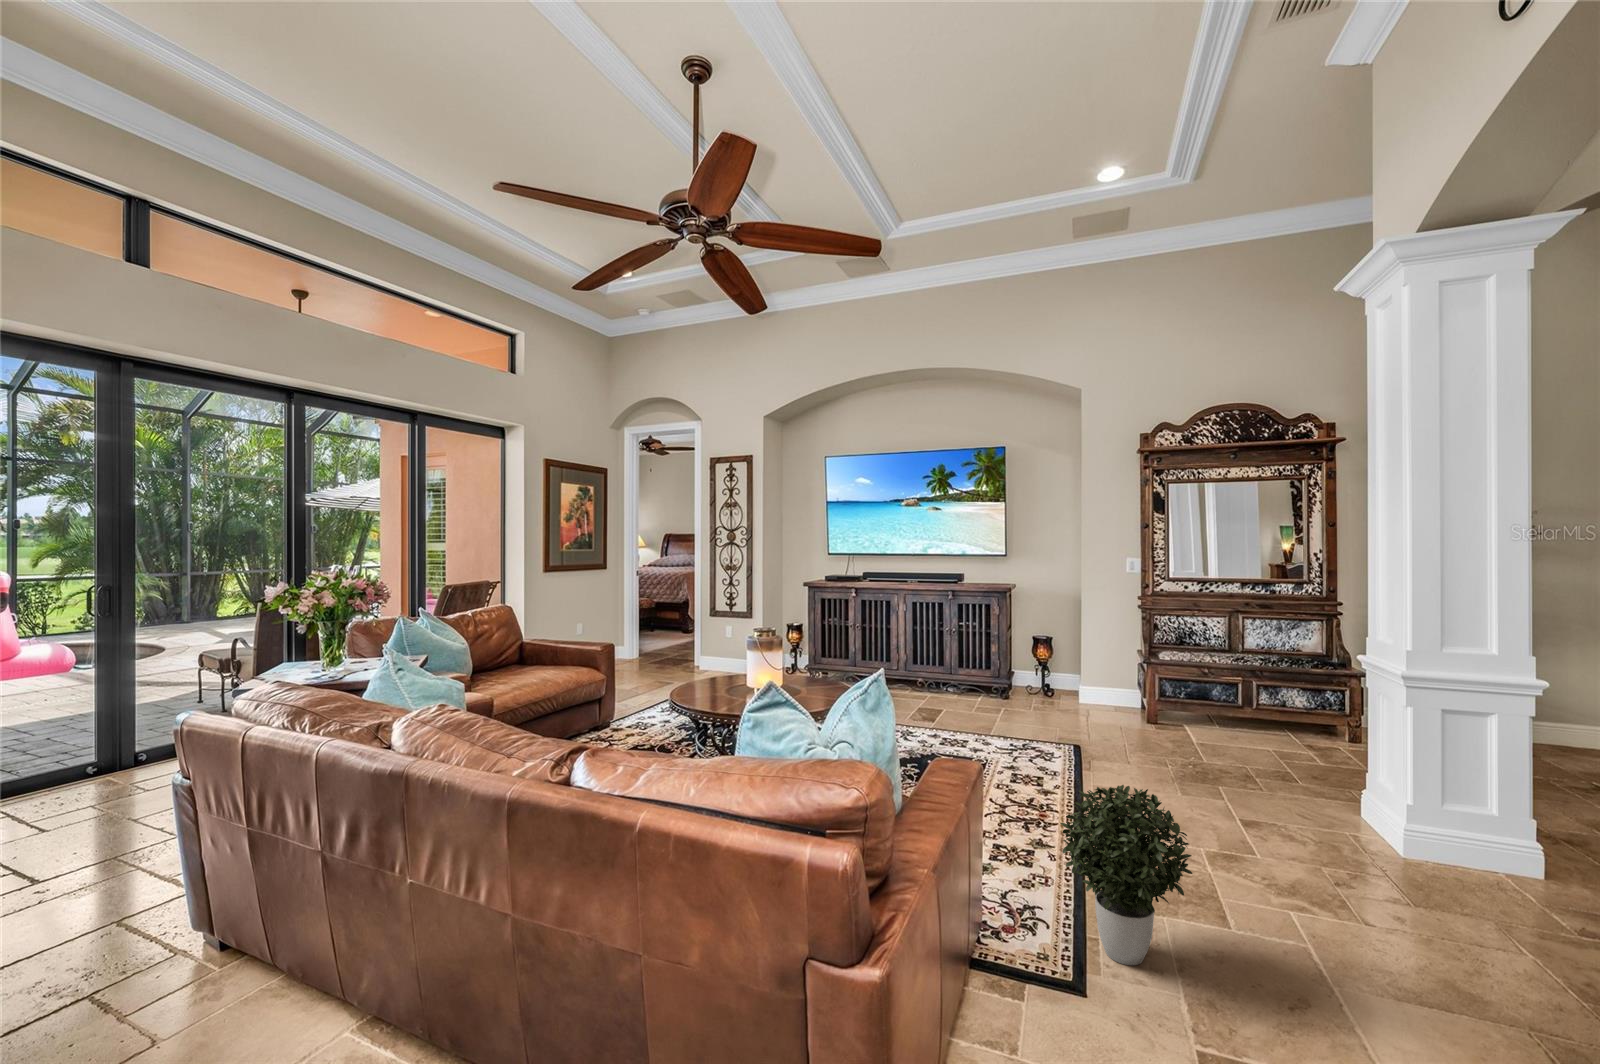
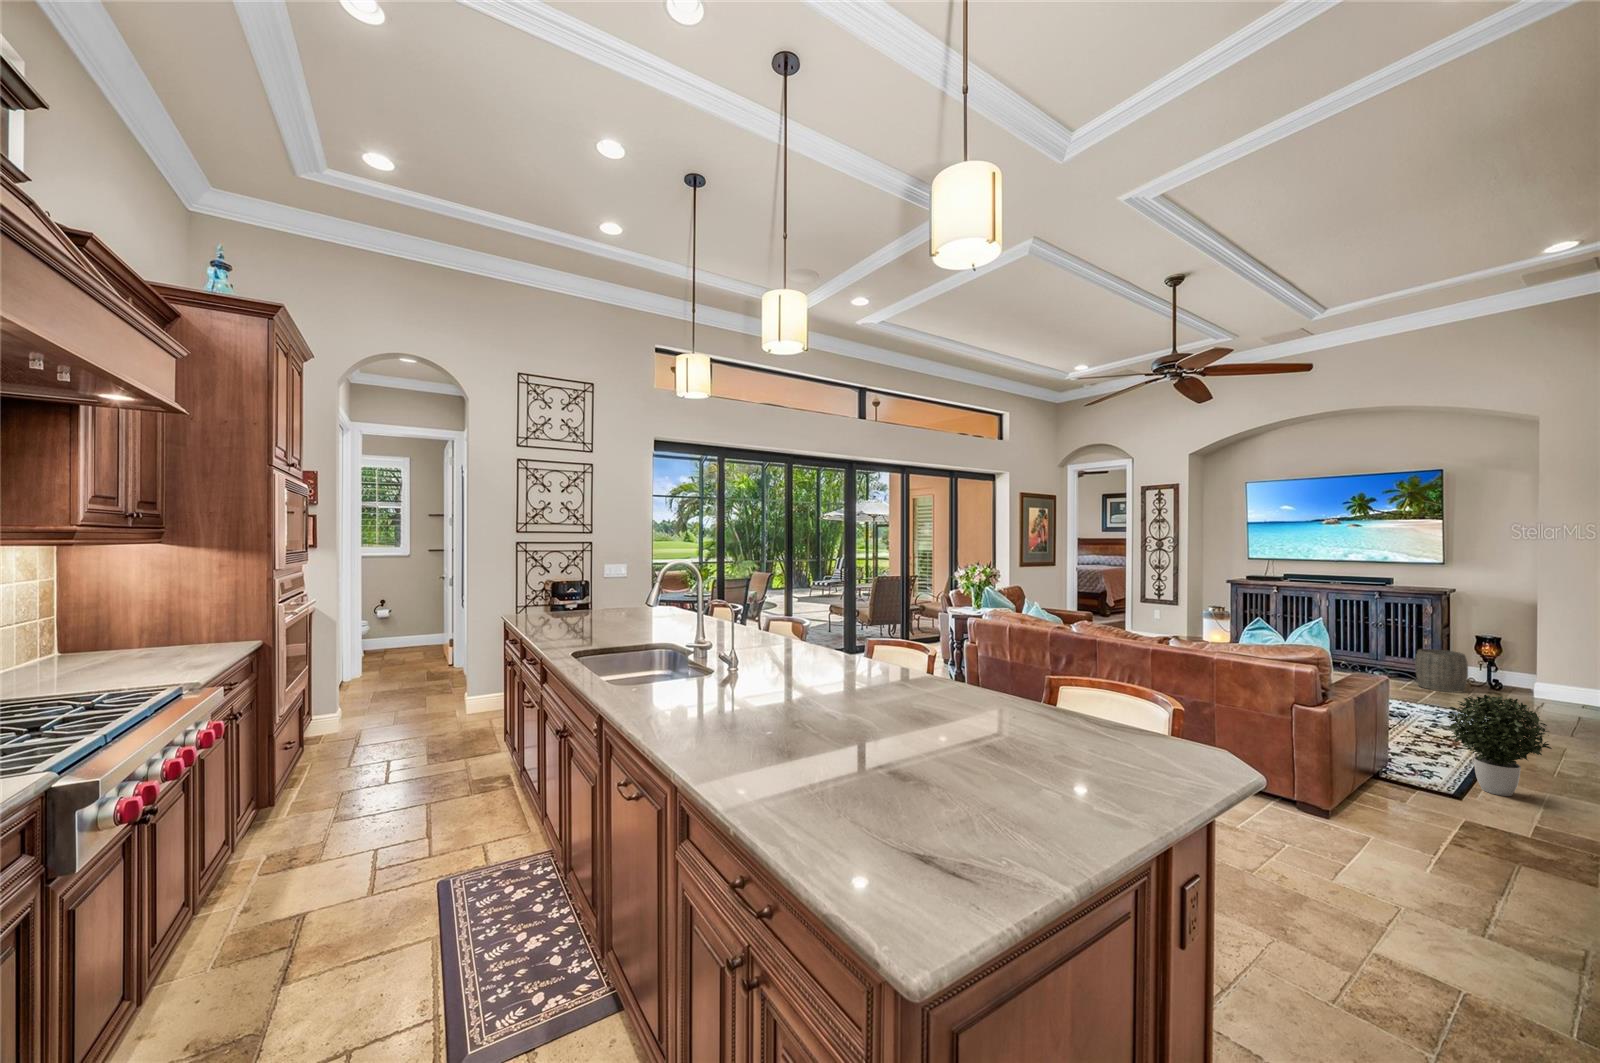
woven basket: none [986,658,1032,711] -> present [1415,649,1468,693]

